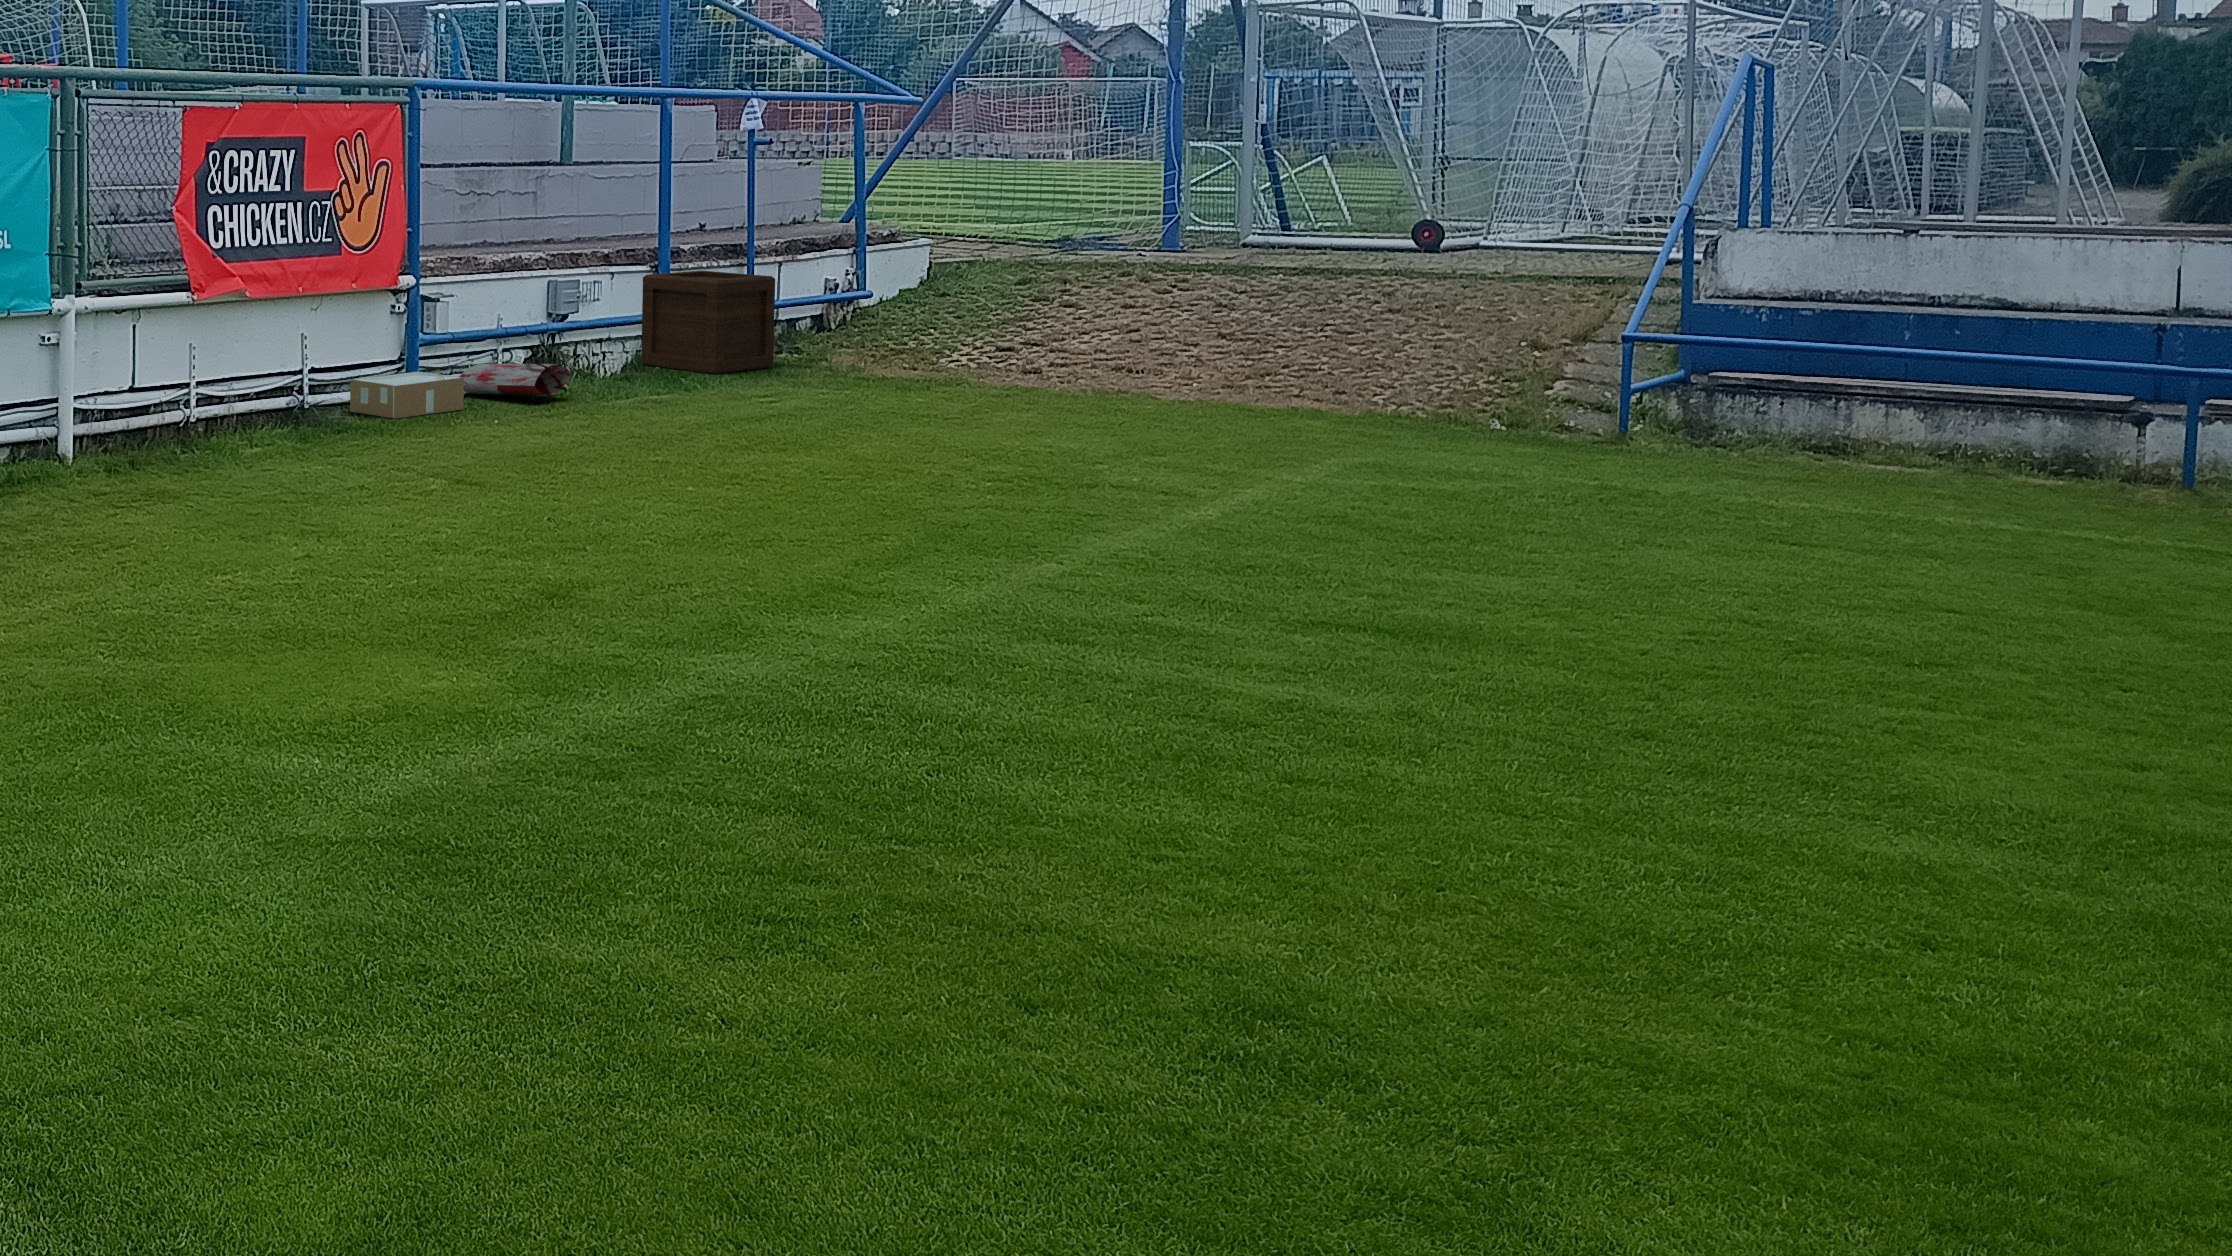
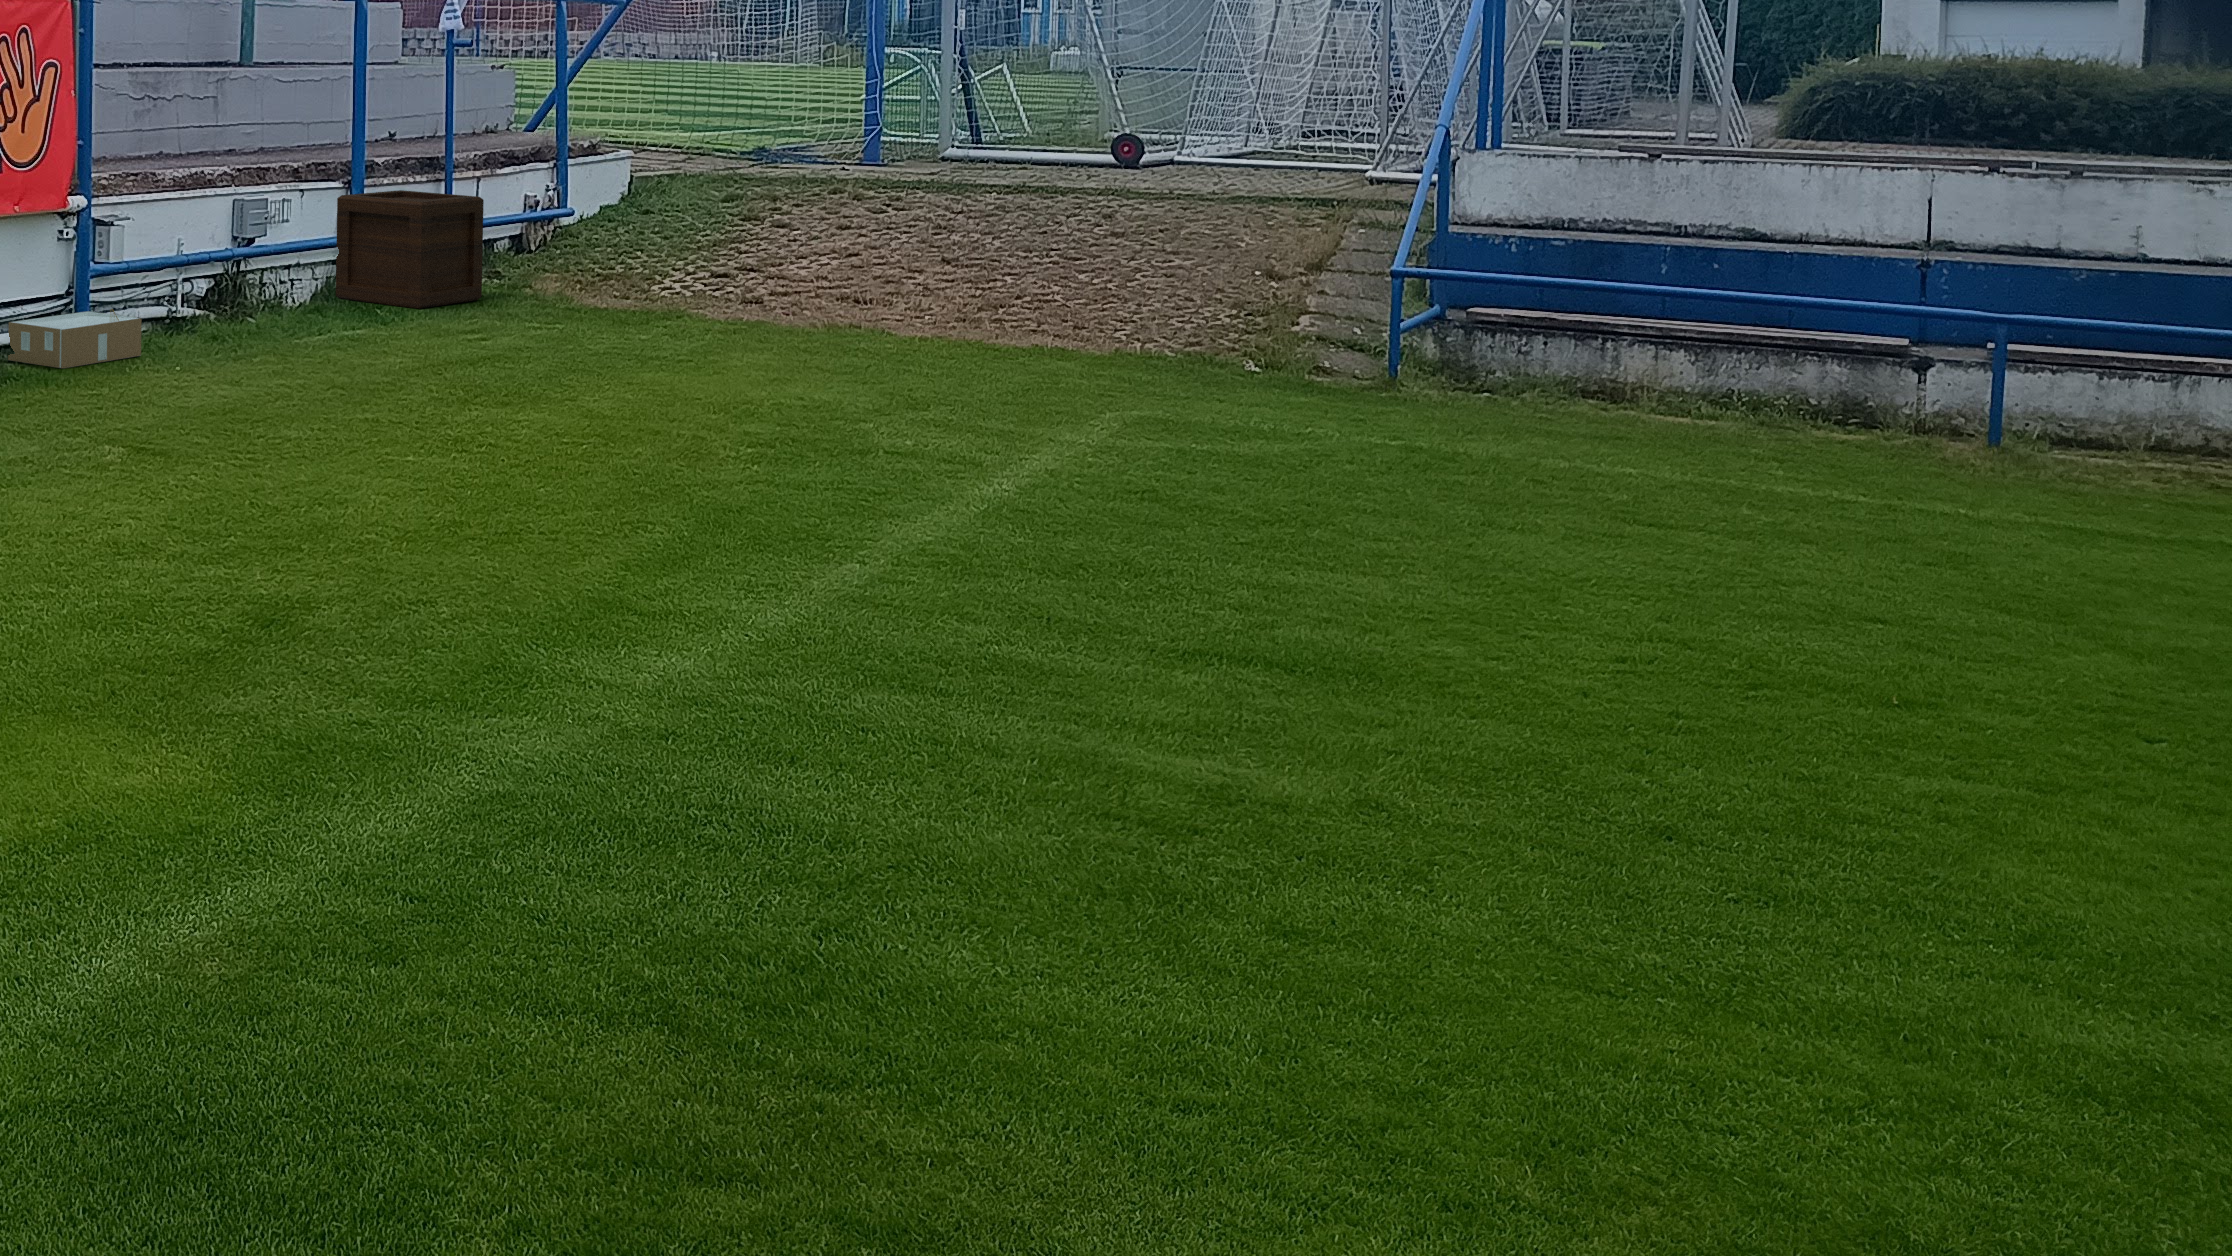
bag: present [459,358,571,401] -> none [126,294,263,345]

